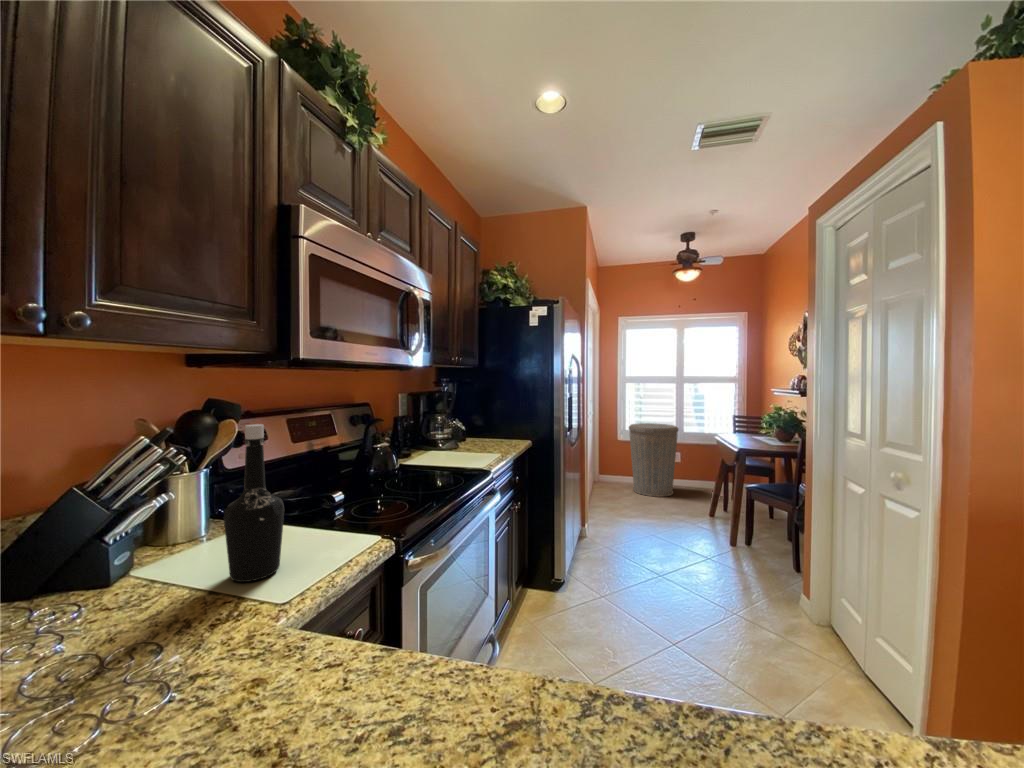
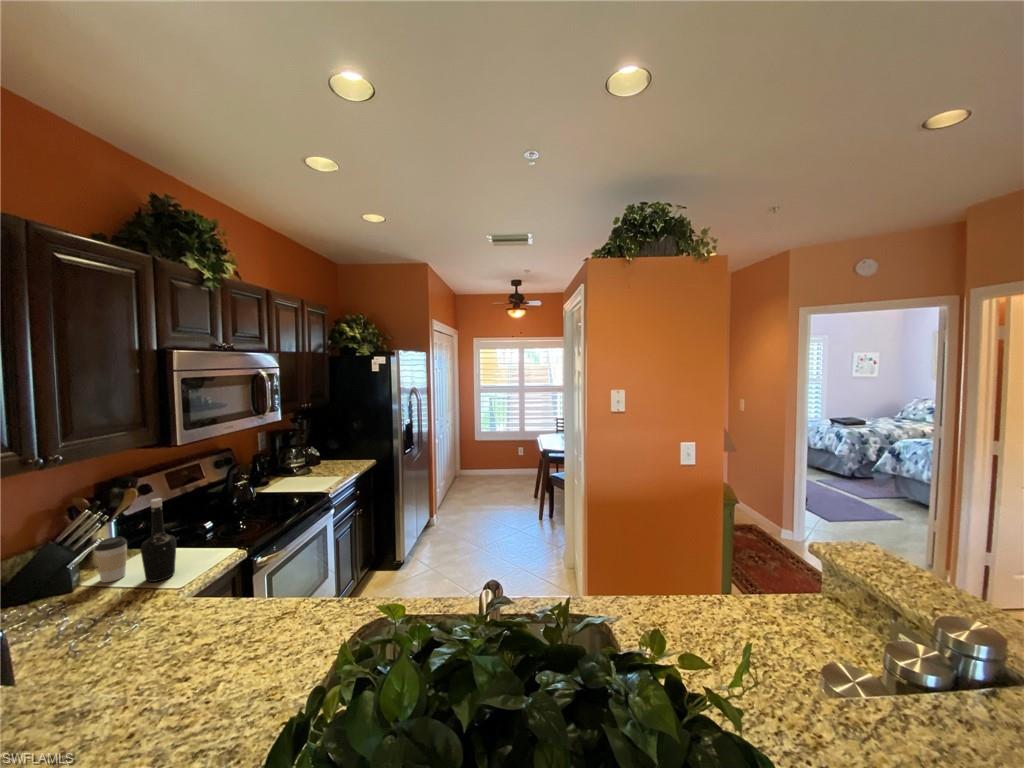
trash can: present [629,423,679,497] -> none [481,426,520,486]
coffee cup: none [157,492,212,572] -> present [95,537,127,583]

